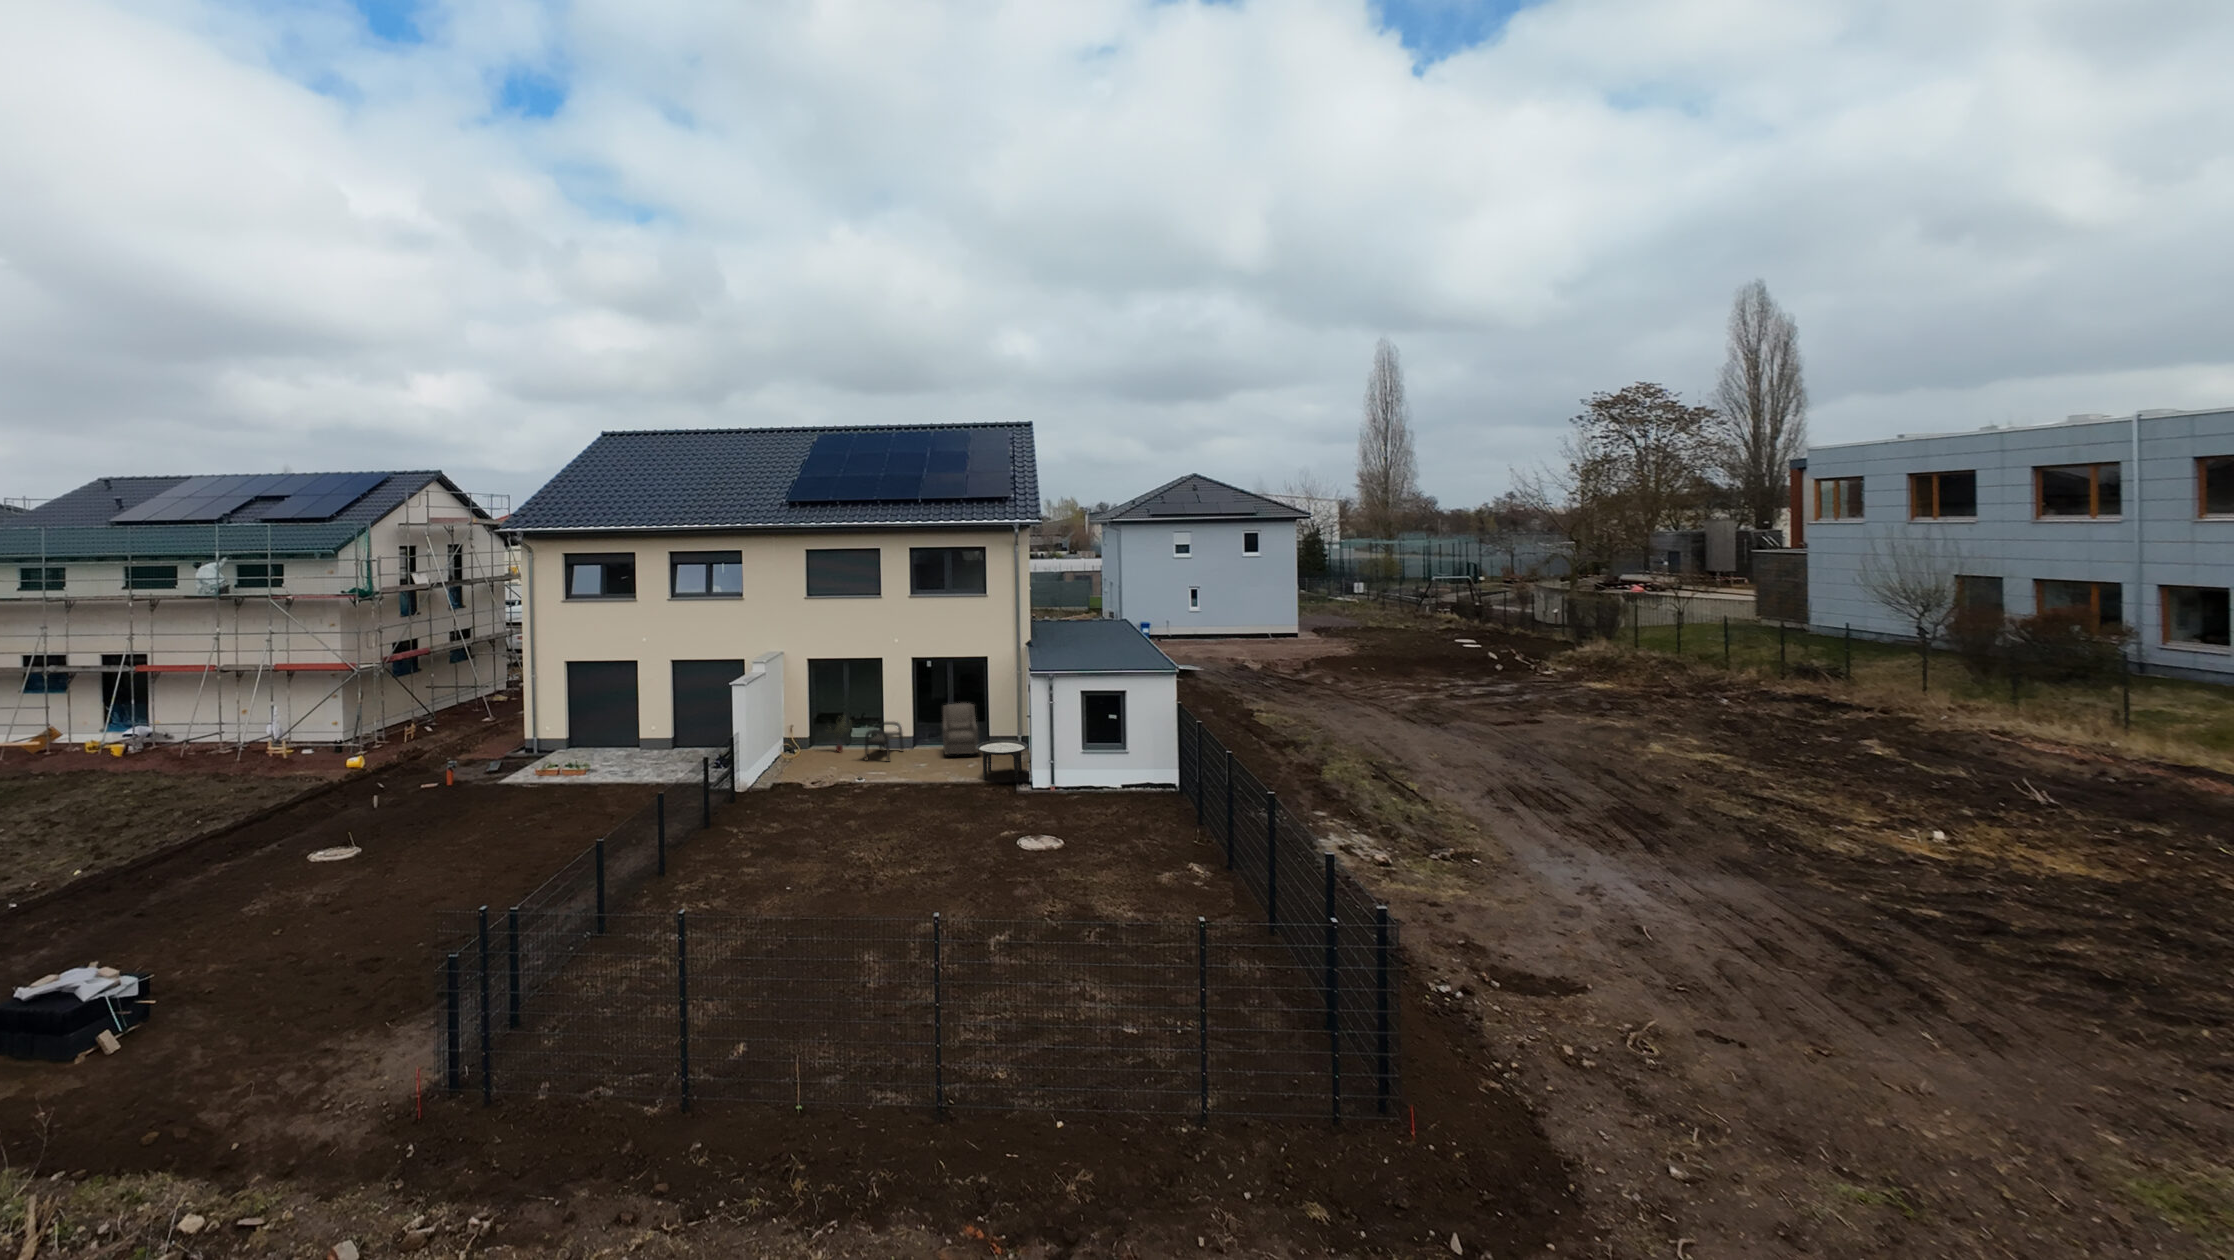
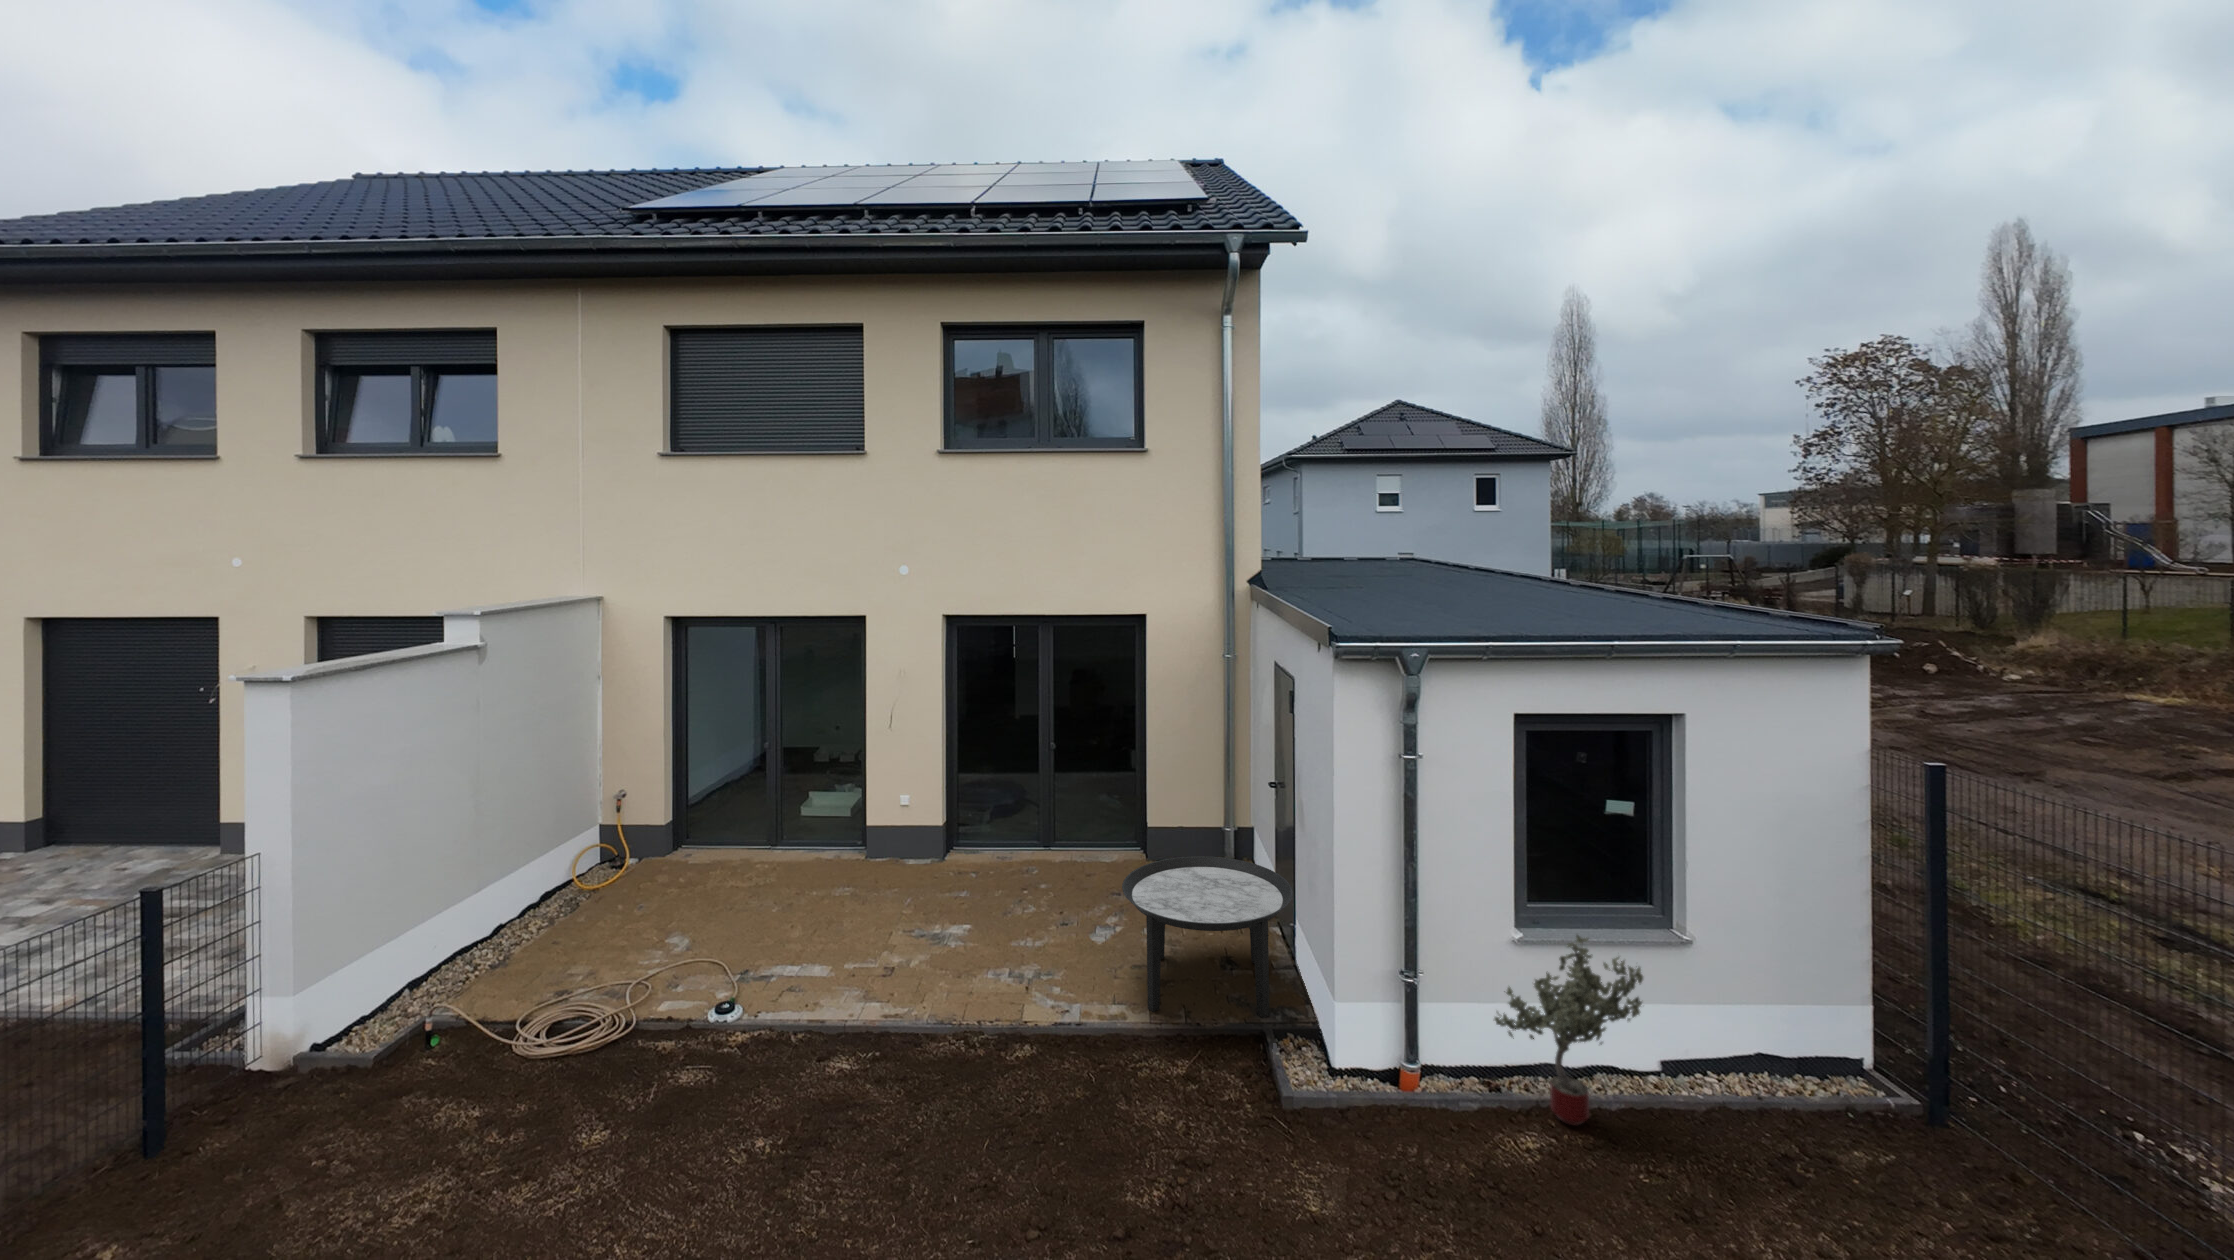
chair: present [943,703,979,756] -> none [1018,738,1116,891]
potted tree: present [826,716,852,752] -> present [1494,935,1643,1126]
bench: present [865,722,904,761] -> none [792,785,913,909]

